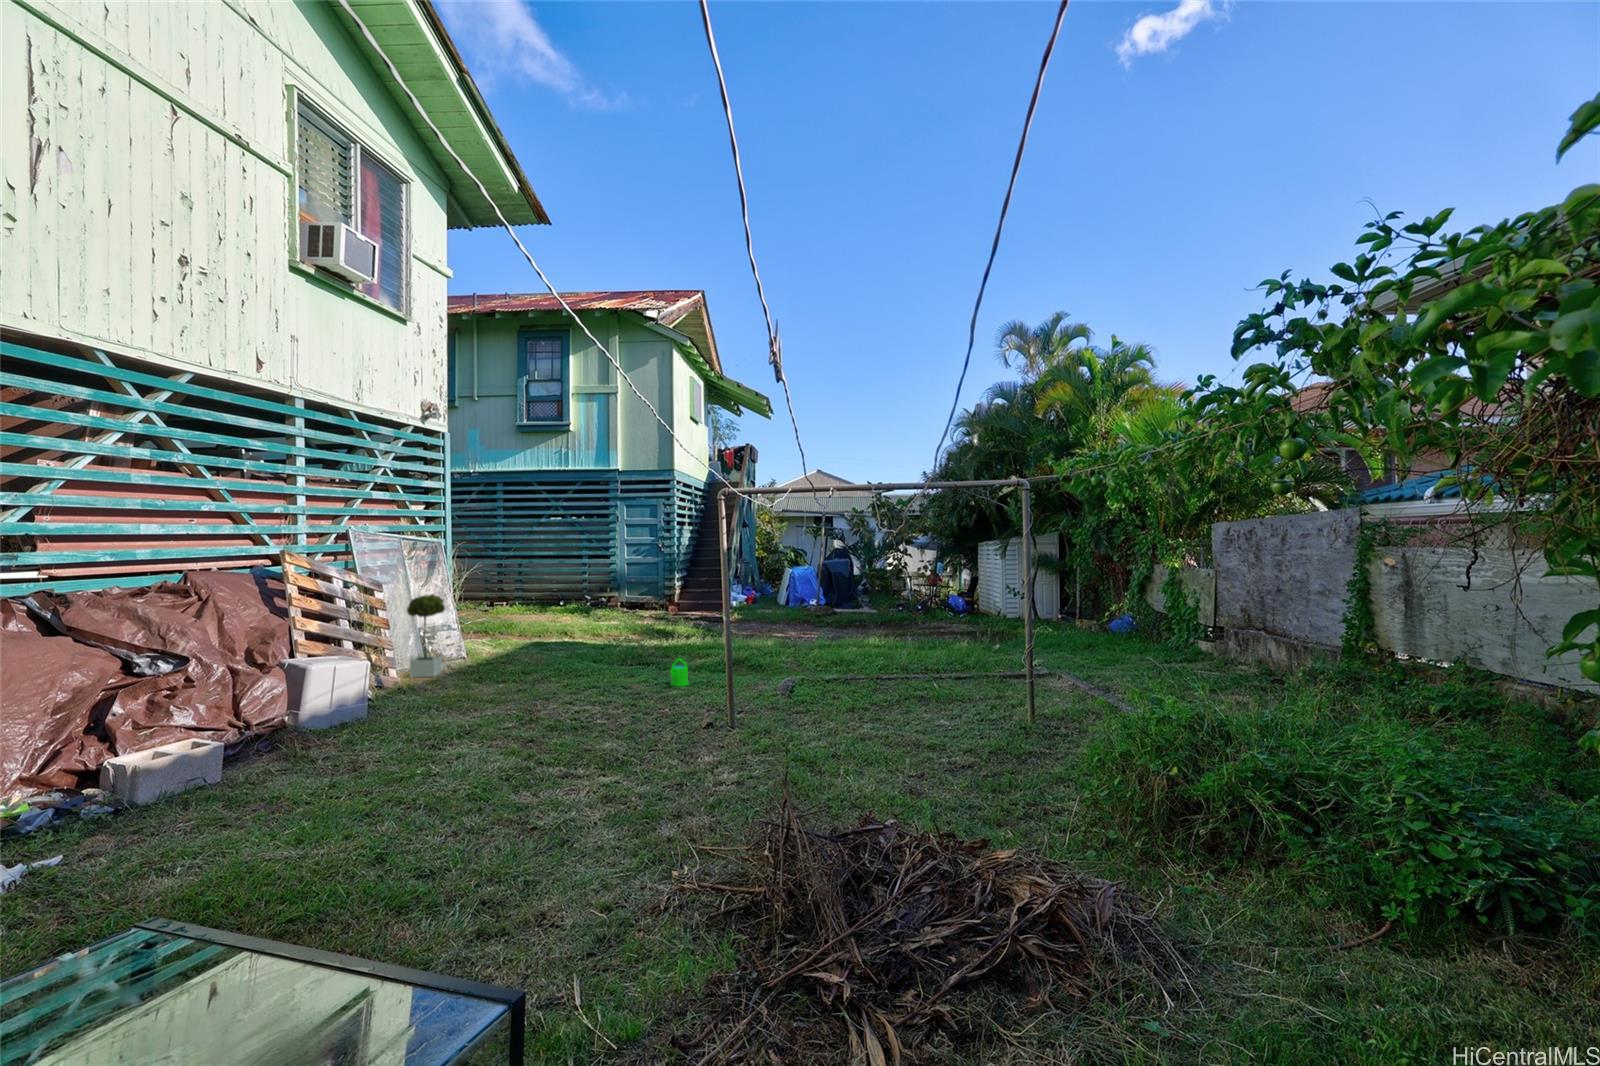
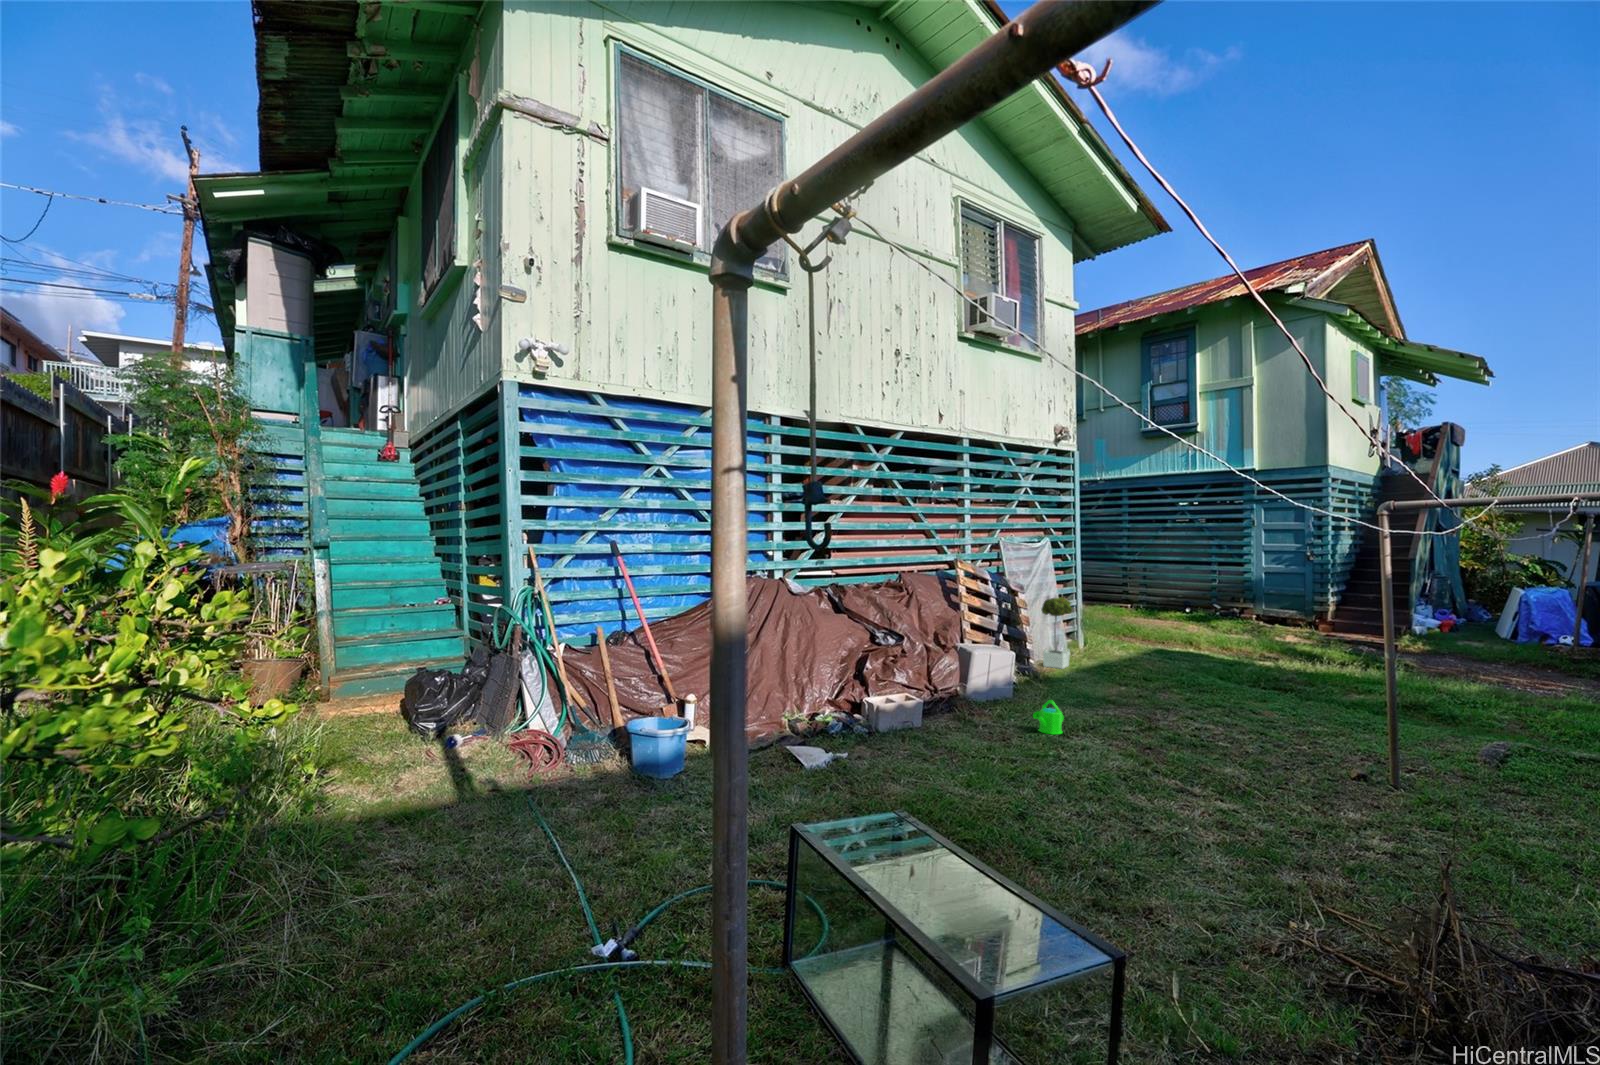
watering can: present [671,658,688,686] -> present [1033,700,1064,735]

